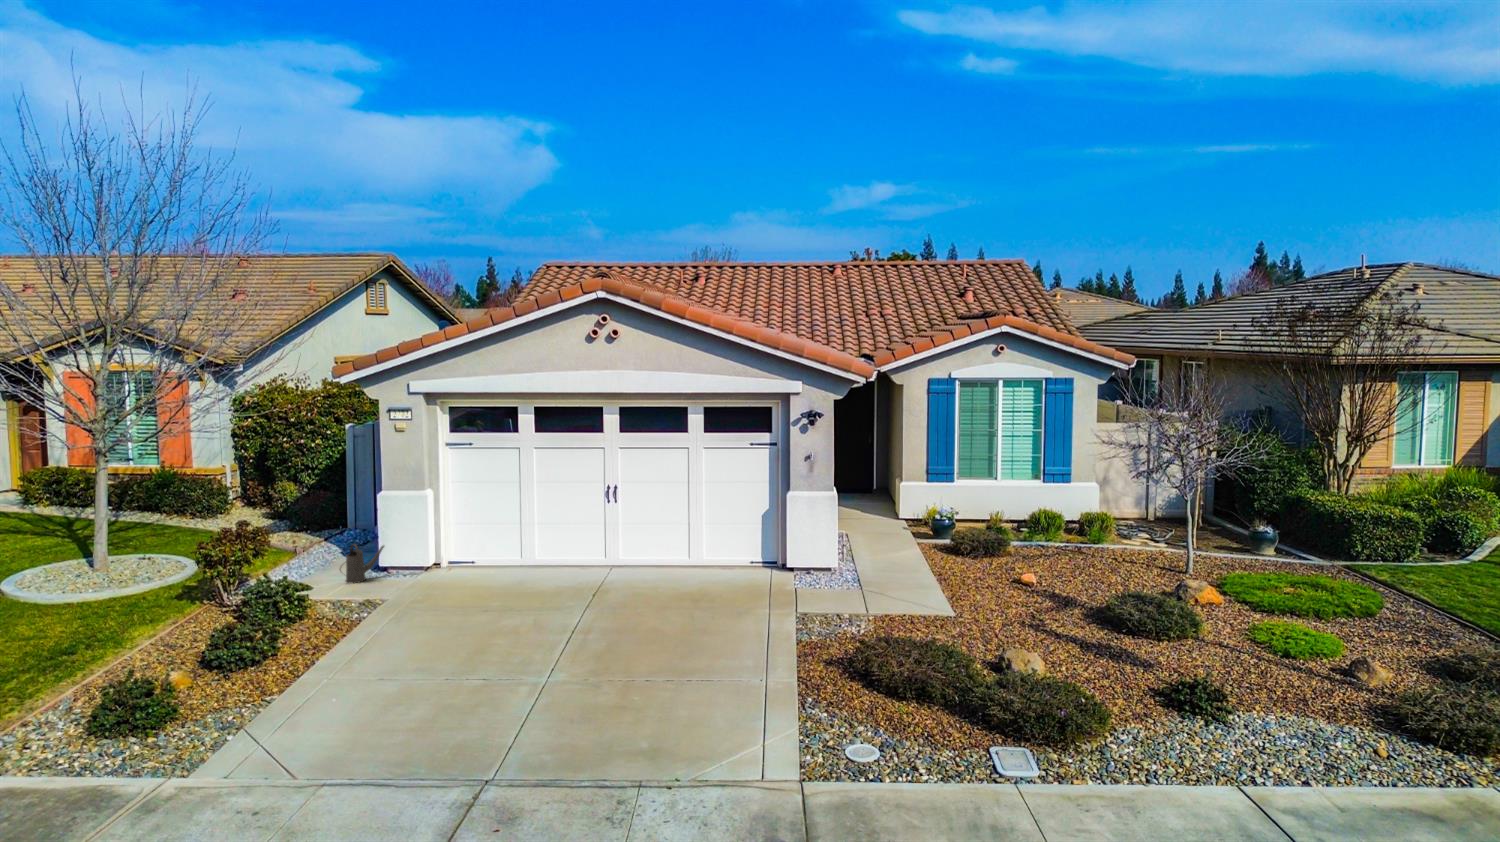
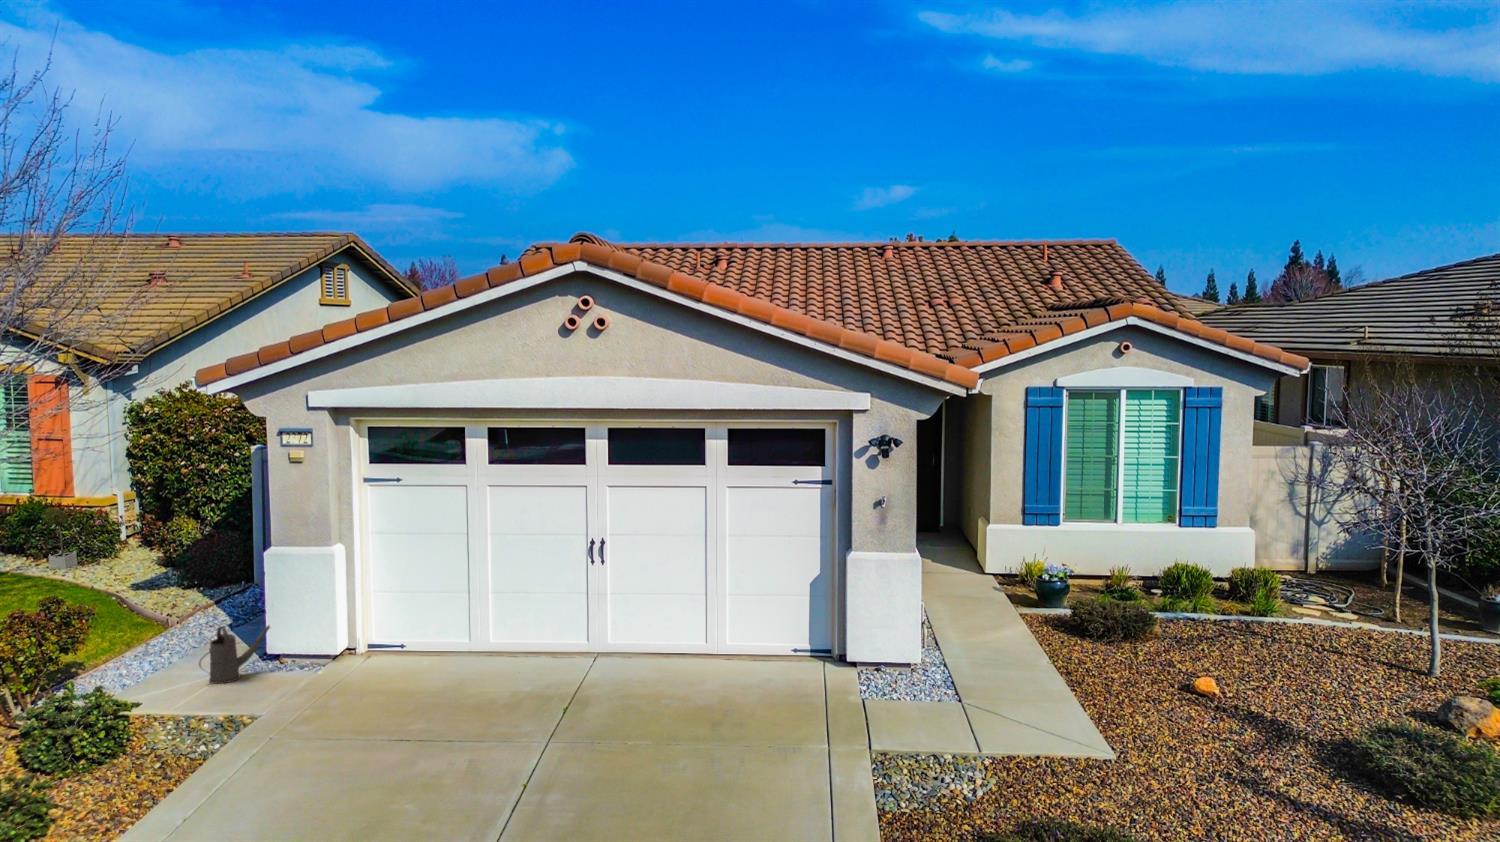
potted tree: none [174,476,201,522] -> present [41,509,77,569]

